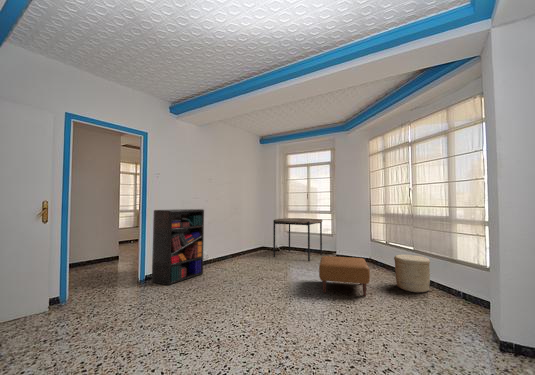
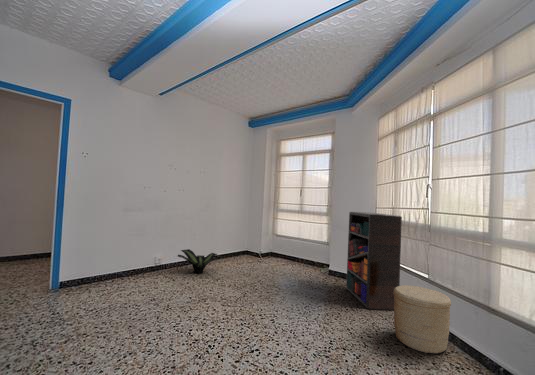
bookshelf: present [152,209,204,285] -> present [346,212,402,310]
dining table: present [273,218,322,261] -> none [248,219,315,278]
potted plant: none [223,245,256,263] -> present [178,249,217,273]
ottoman: present [319,256,370,296] -> none [267,278,348,352]

